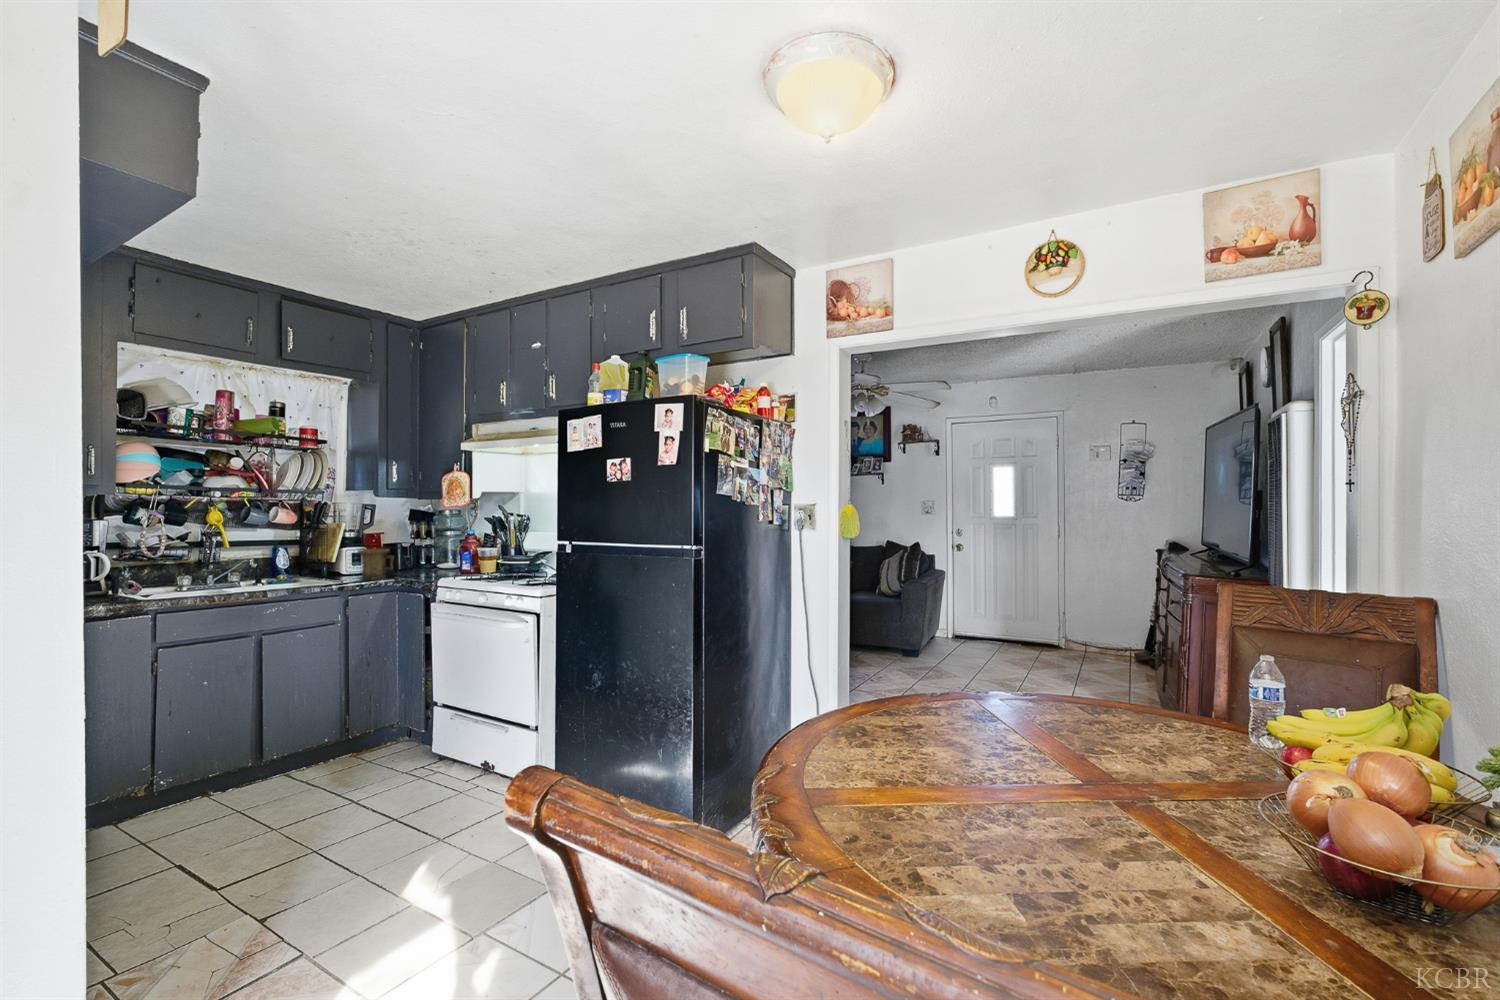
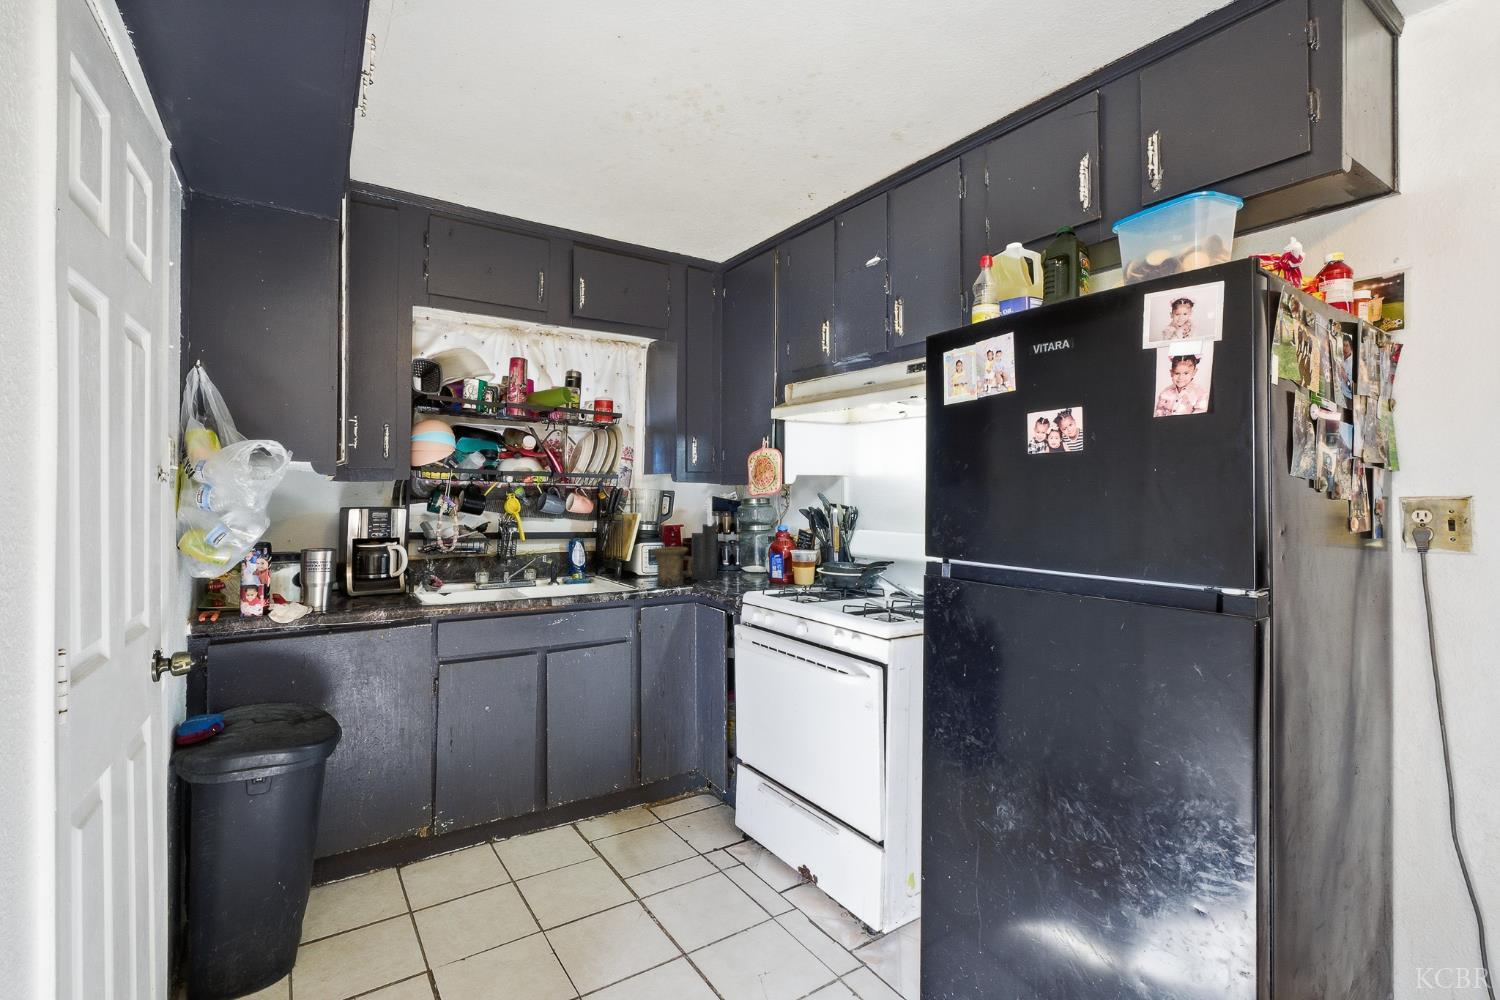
knife block: none [388,511,415,575] -> present [687,499,716,580]

